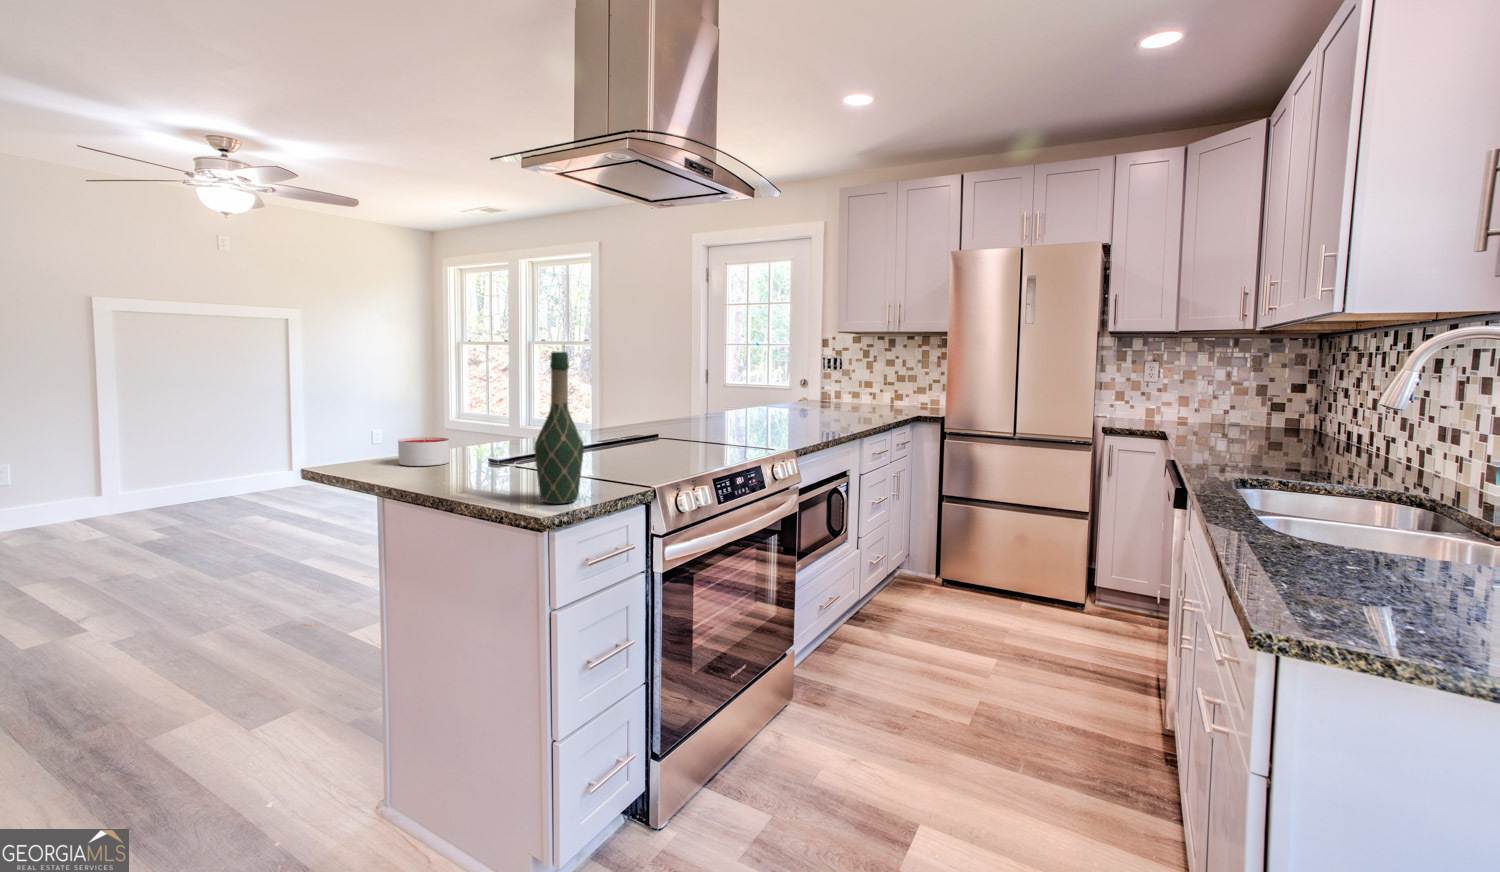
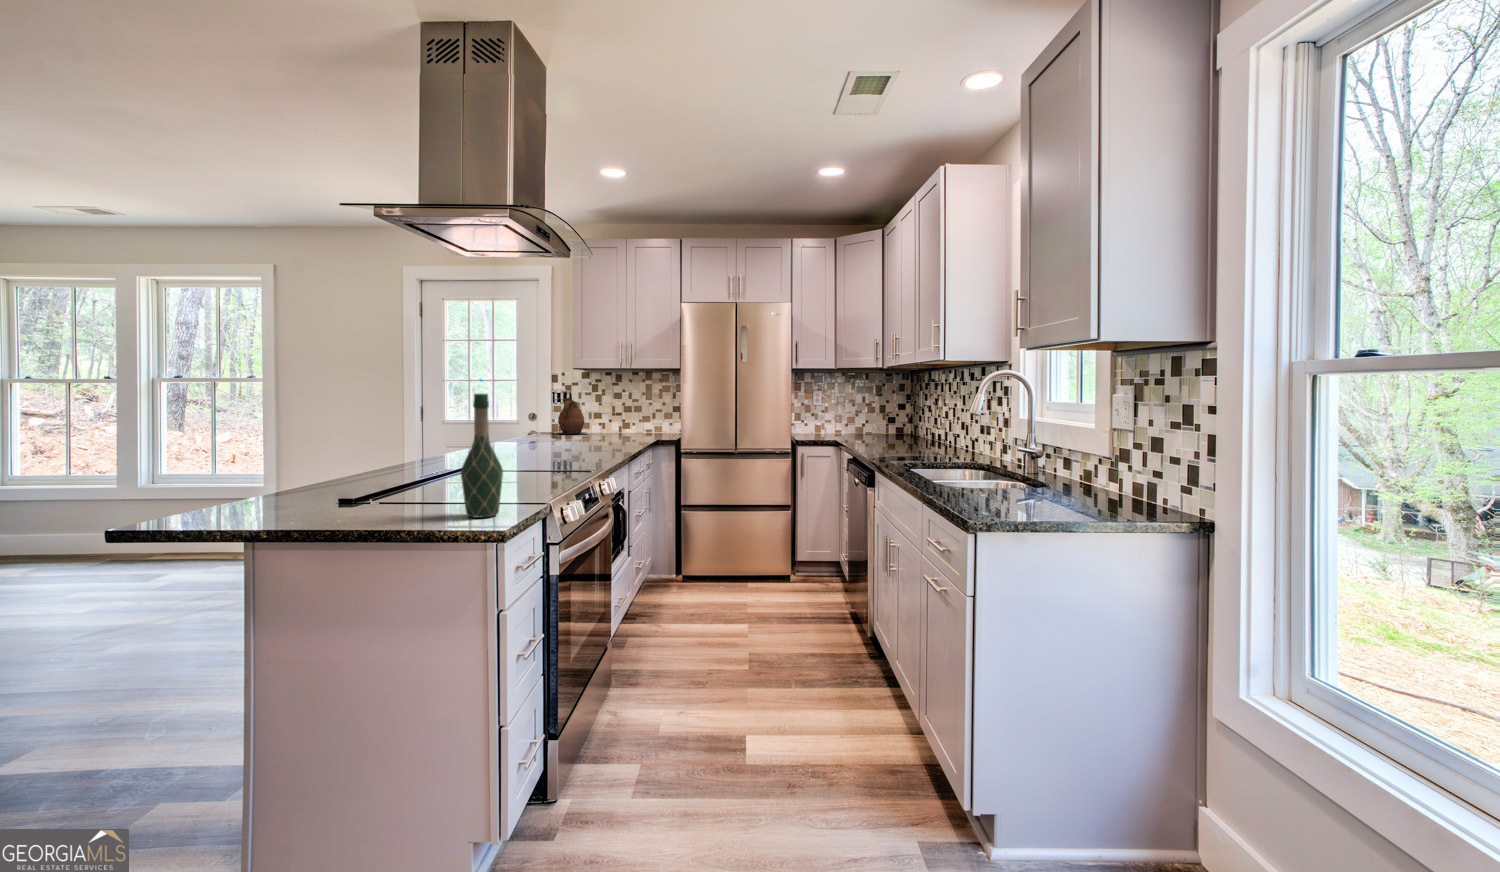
ceramic pitcher: none [820,364,857,404] -> present [558,398,585,434]
candle: present [398,437,450,466] -> none [246,480,302,508]

